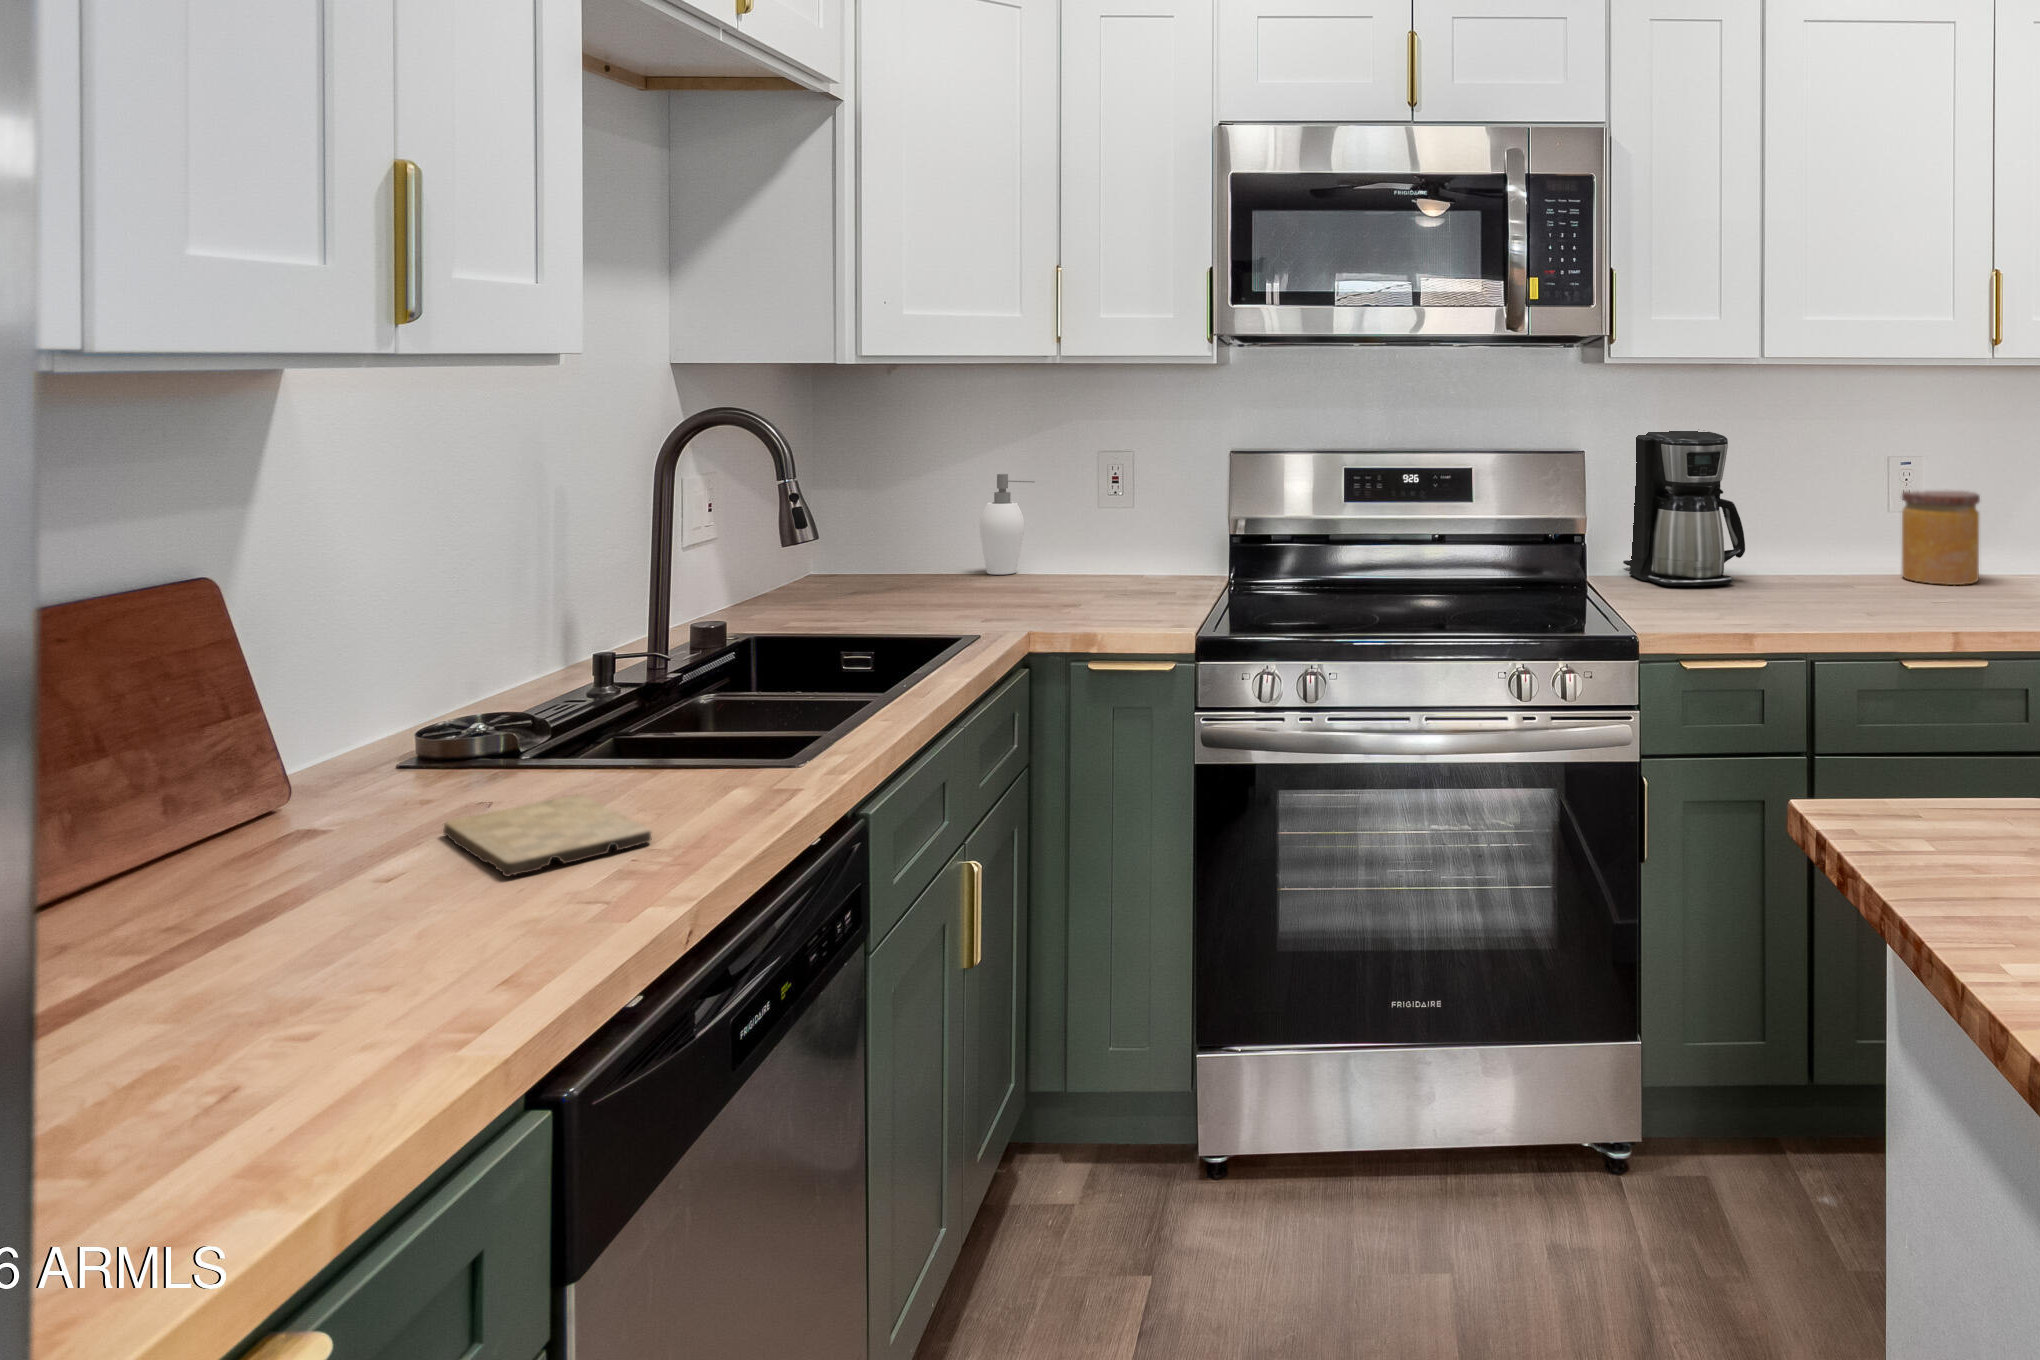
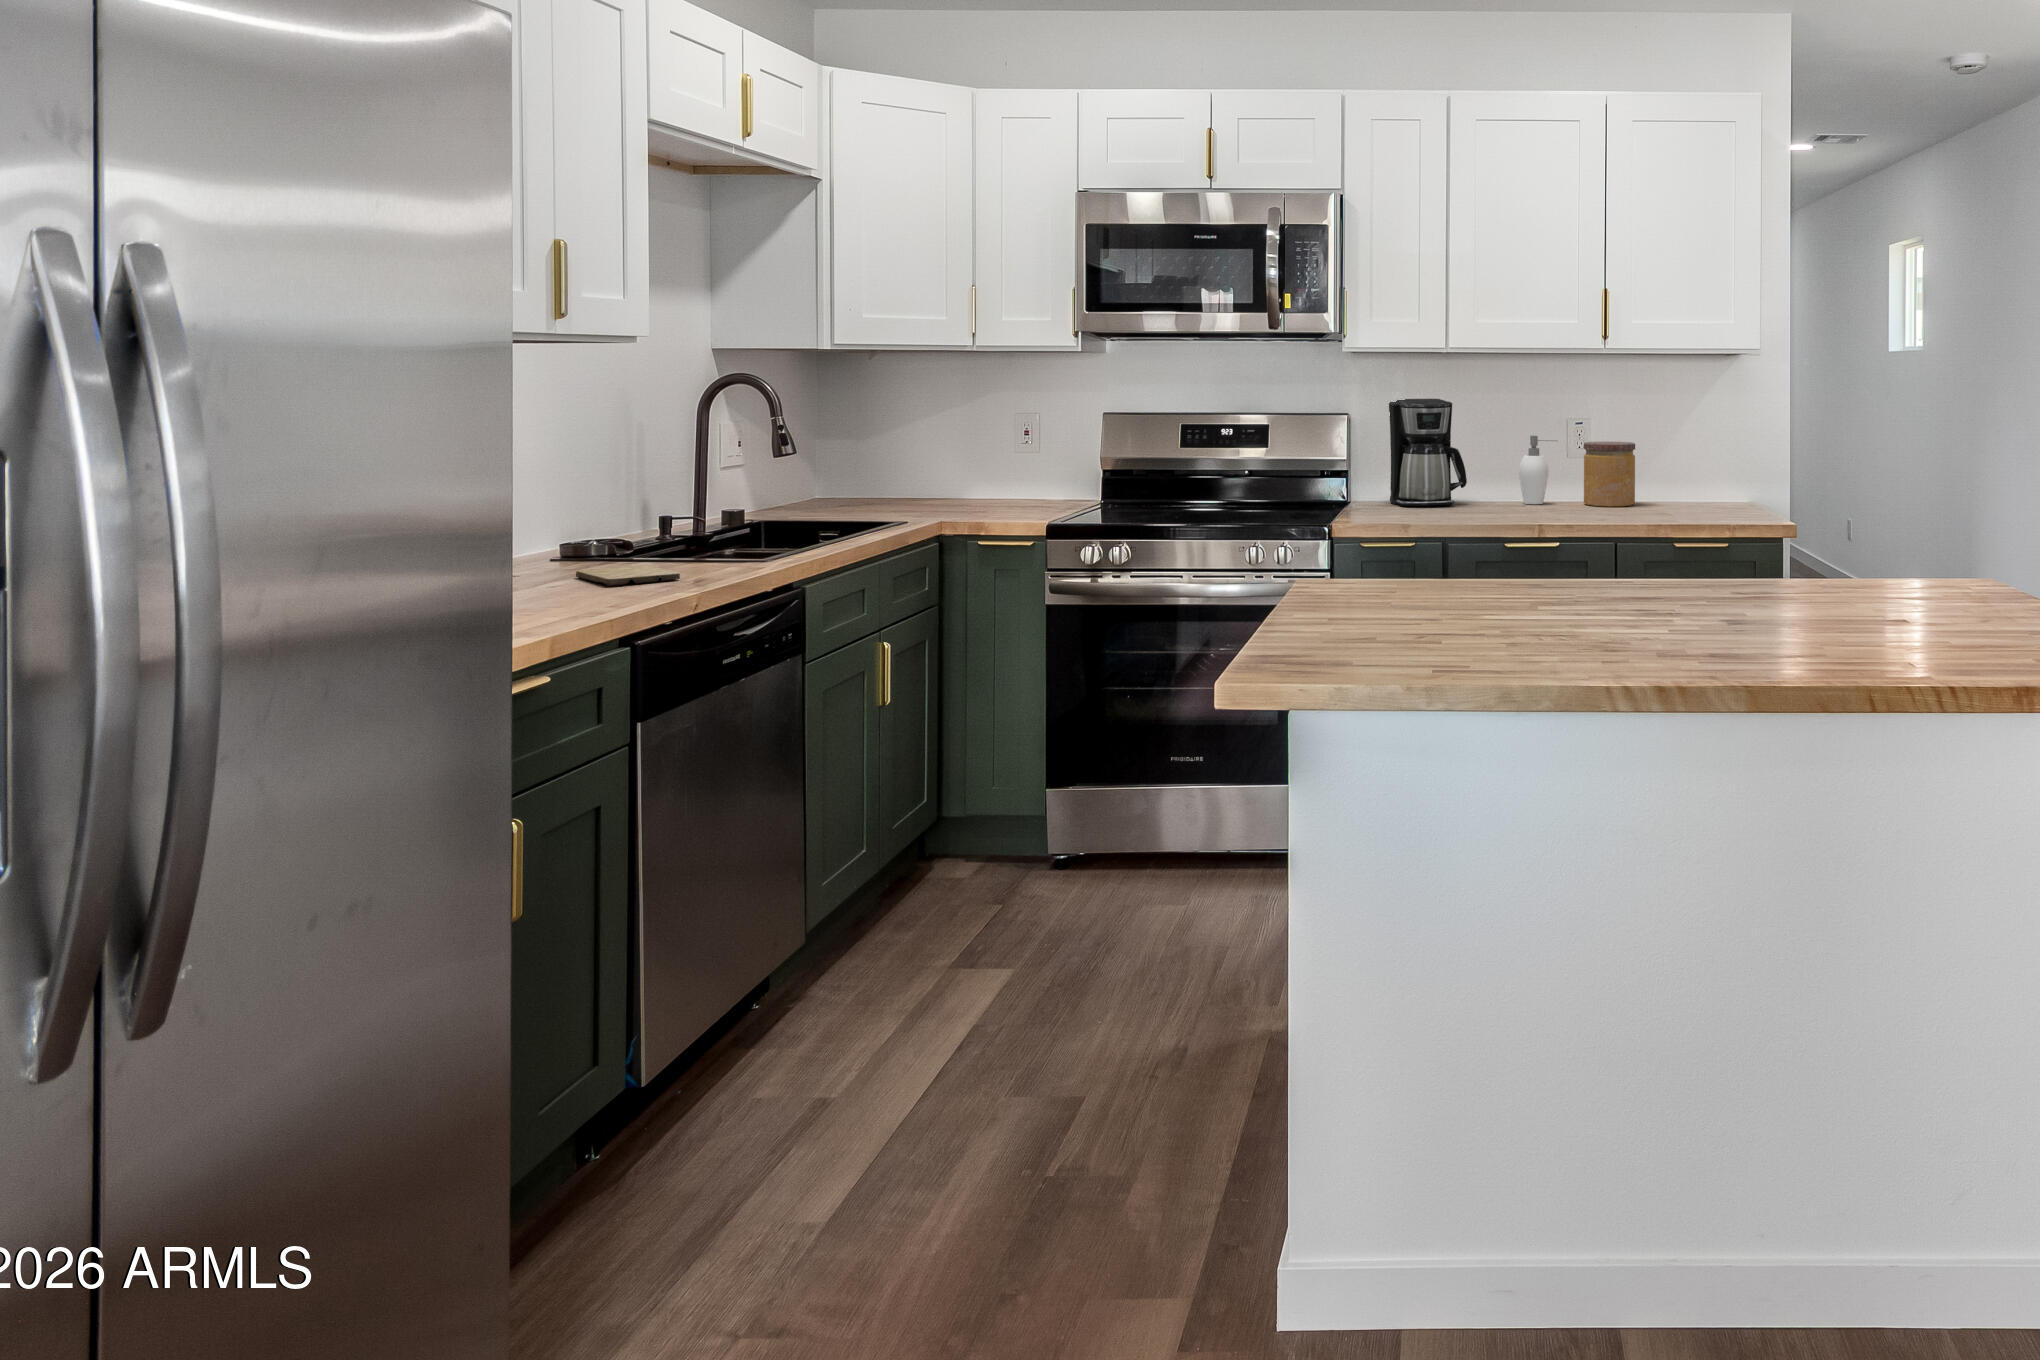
soap dispenser: present [980,474,1035,575] -> present [1519,436,1557,504]

